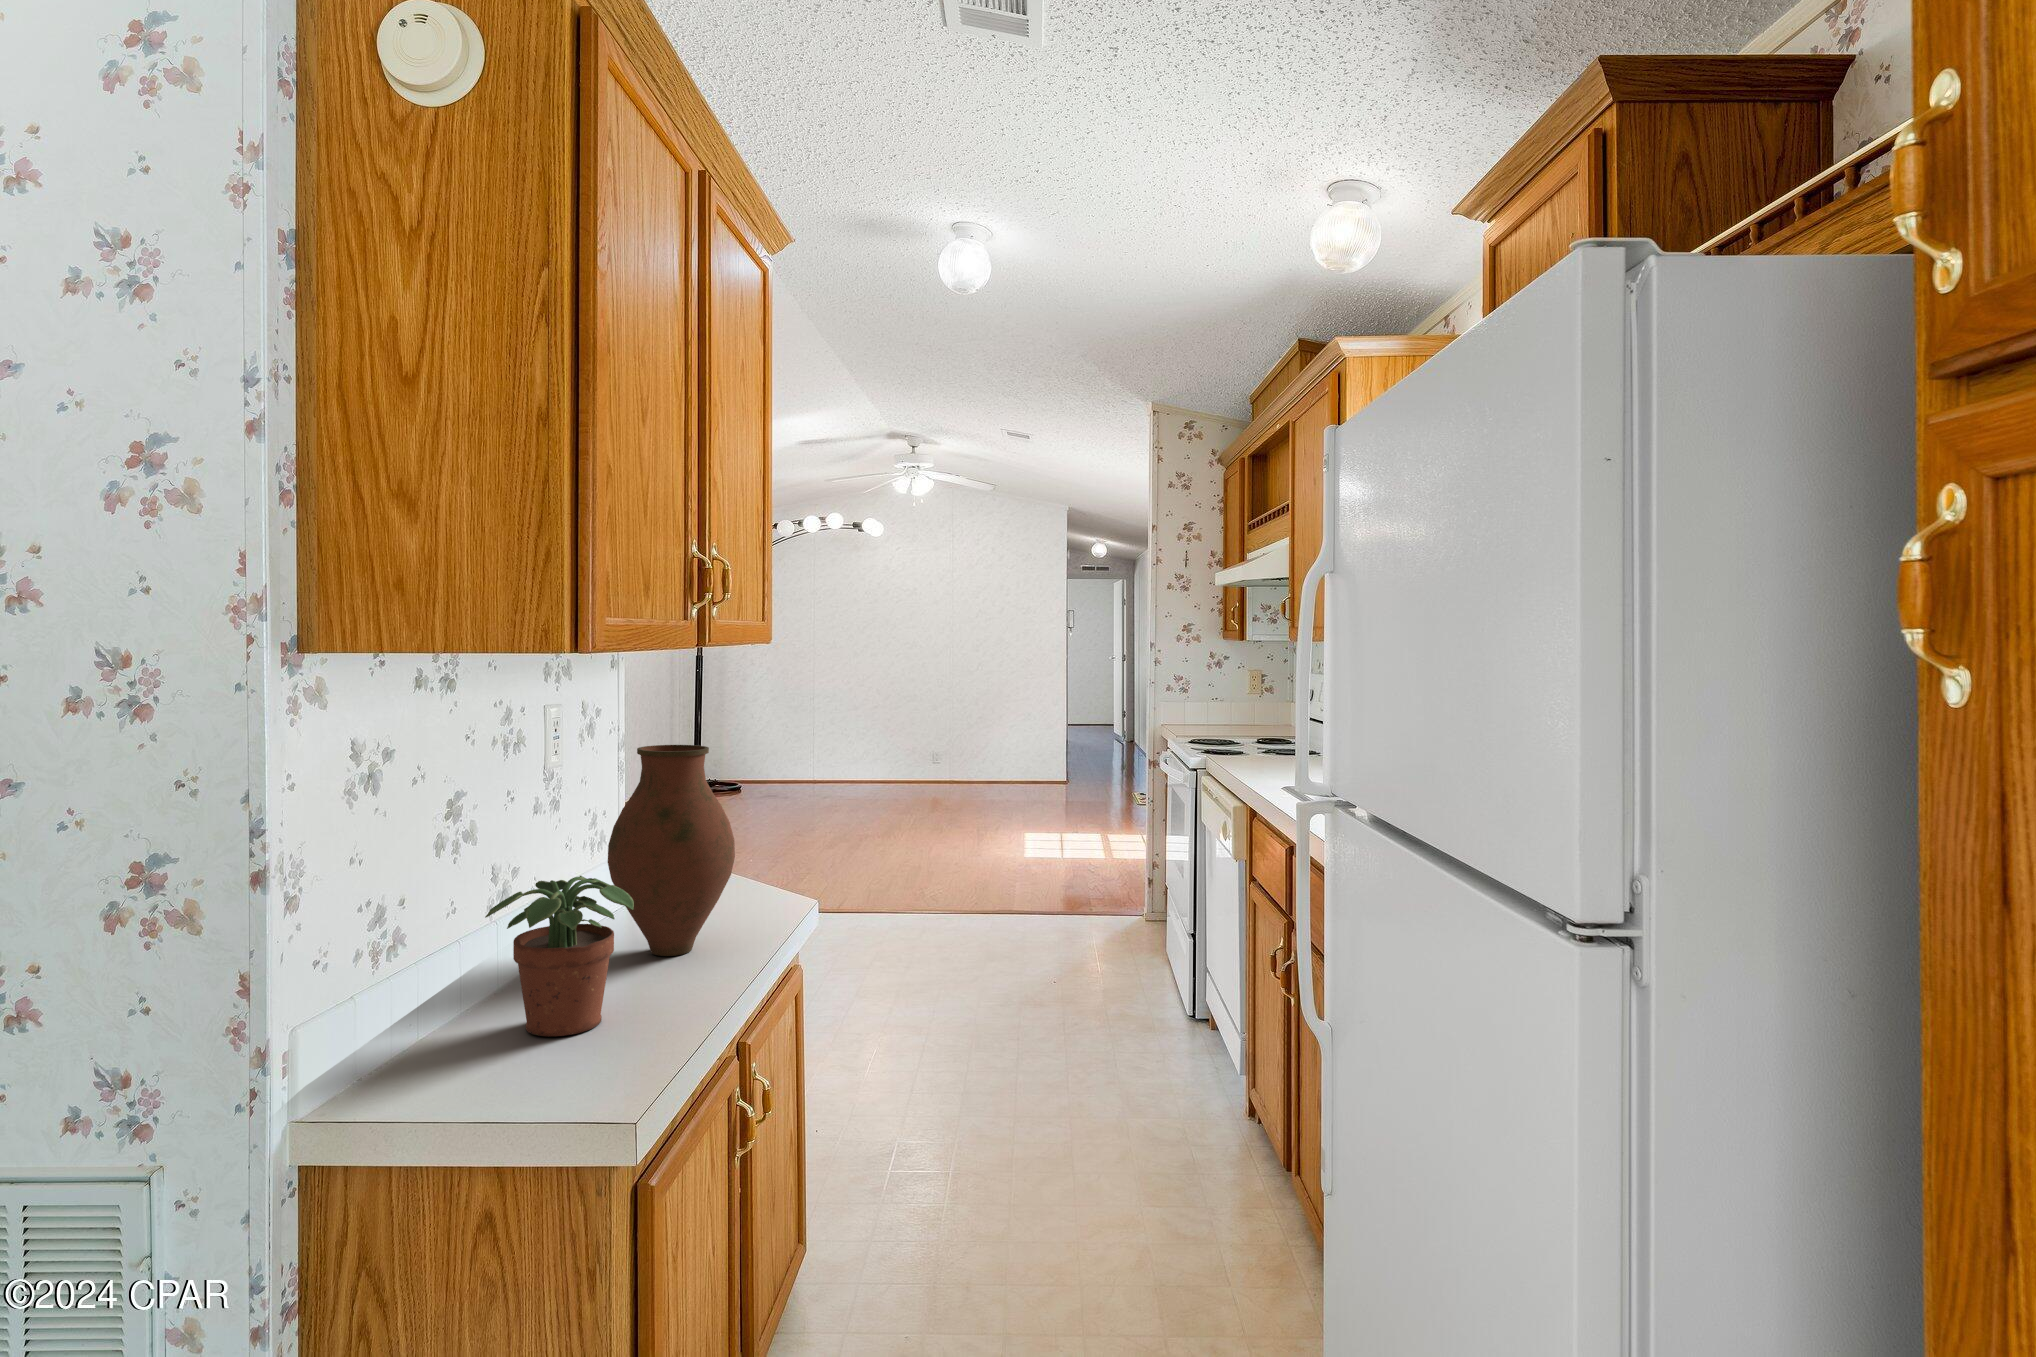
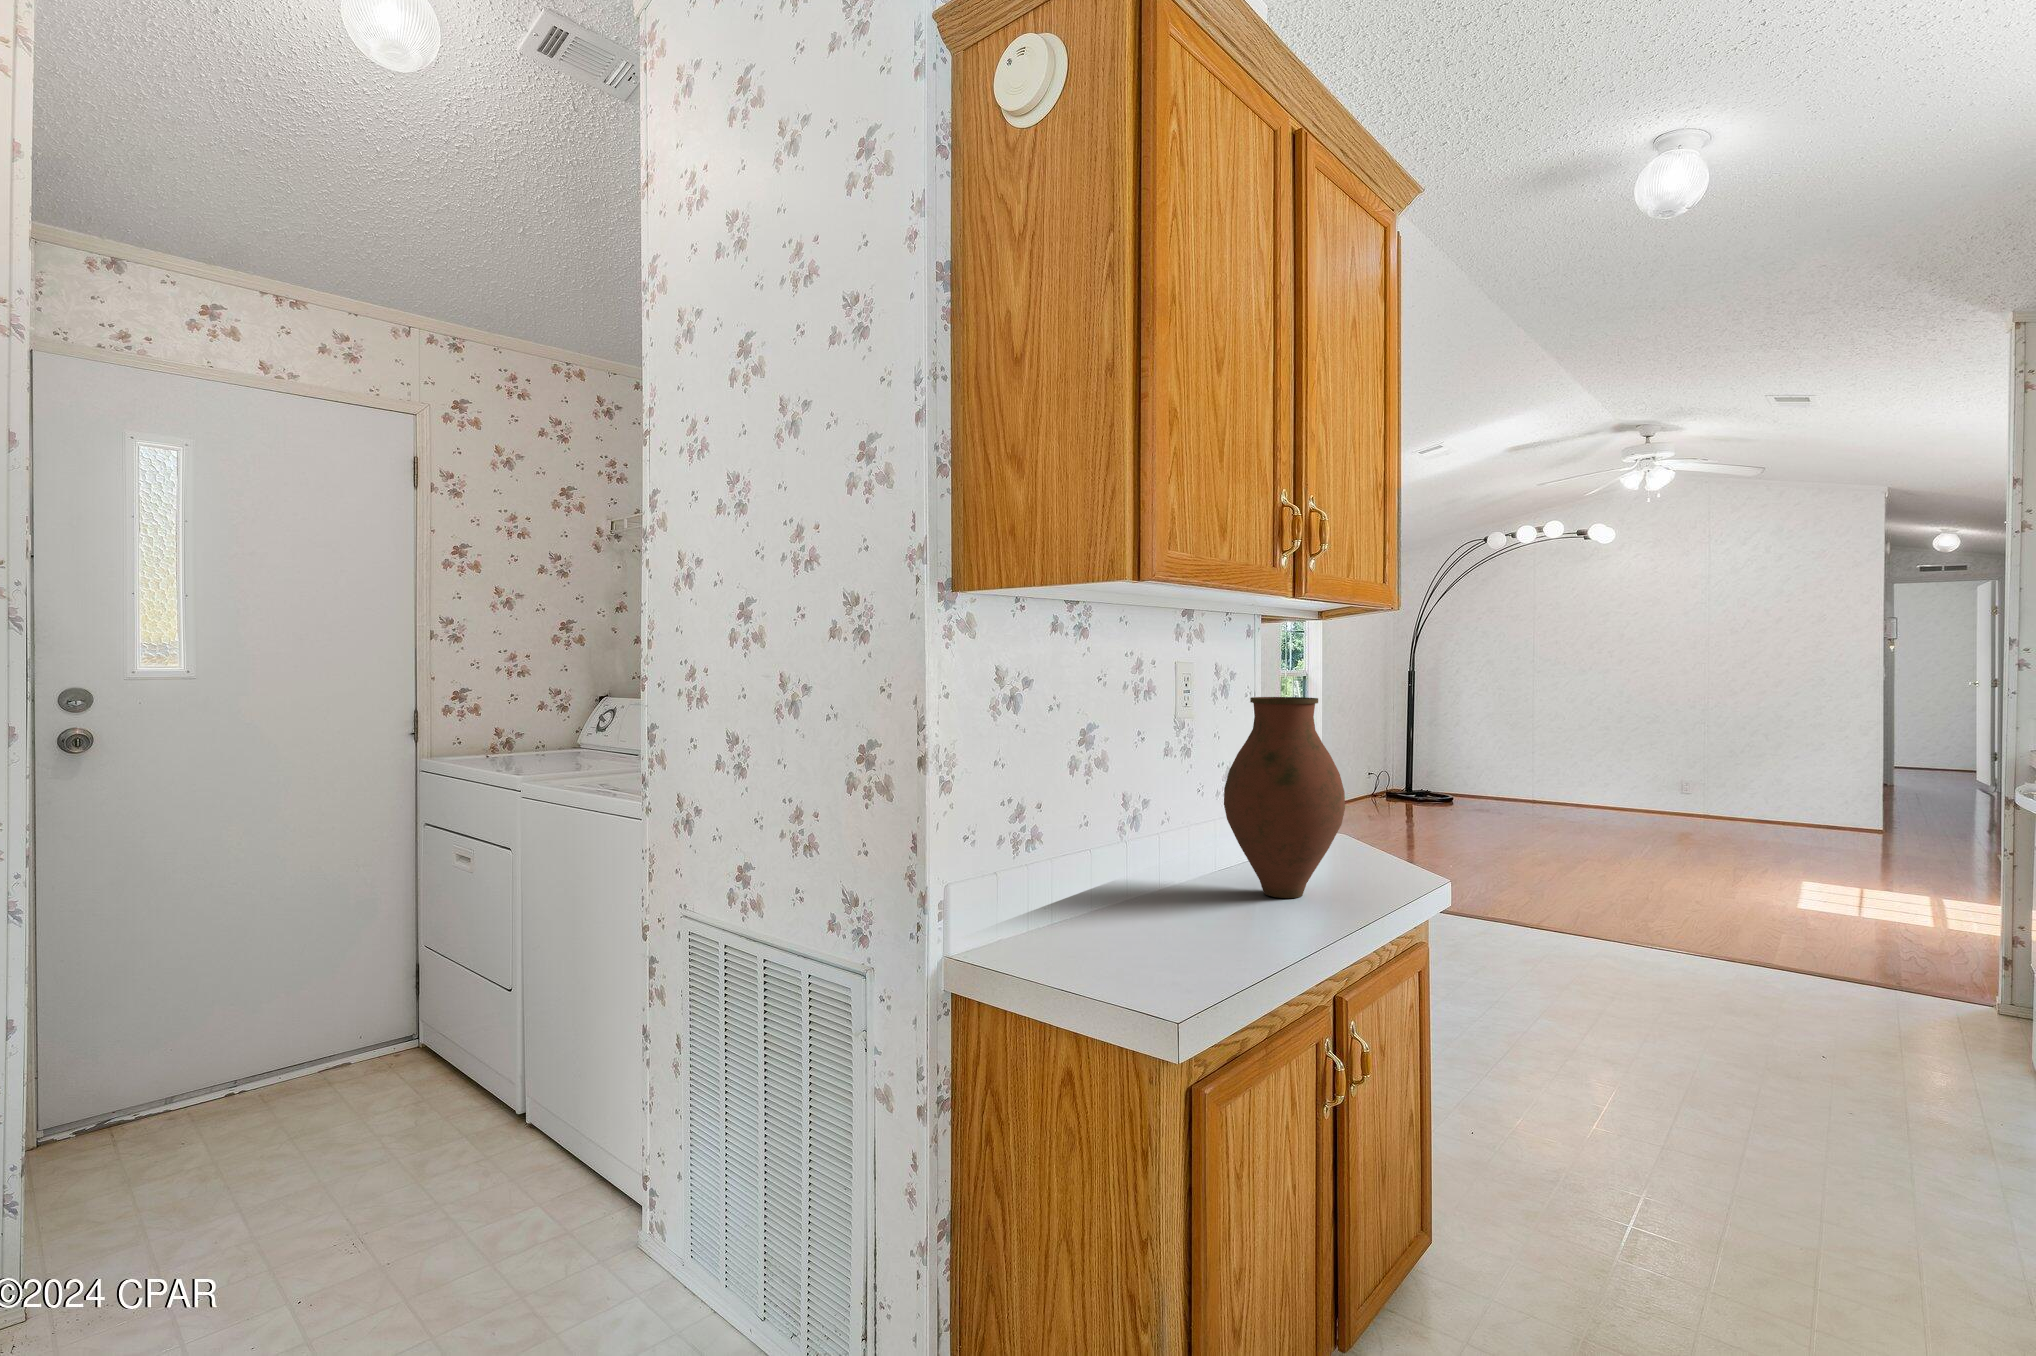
potted plant: present [485,876,634,1037] -> none [1095,801,1219,942]

